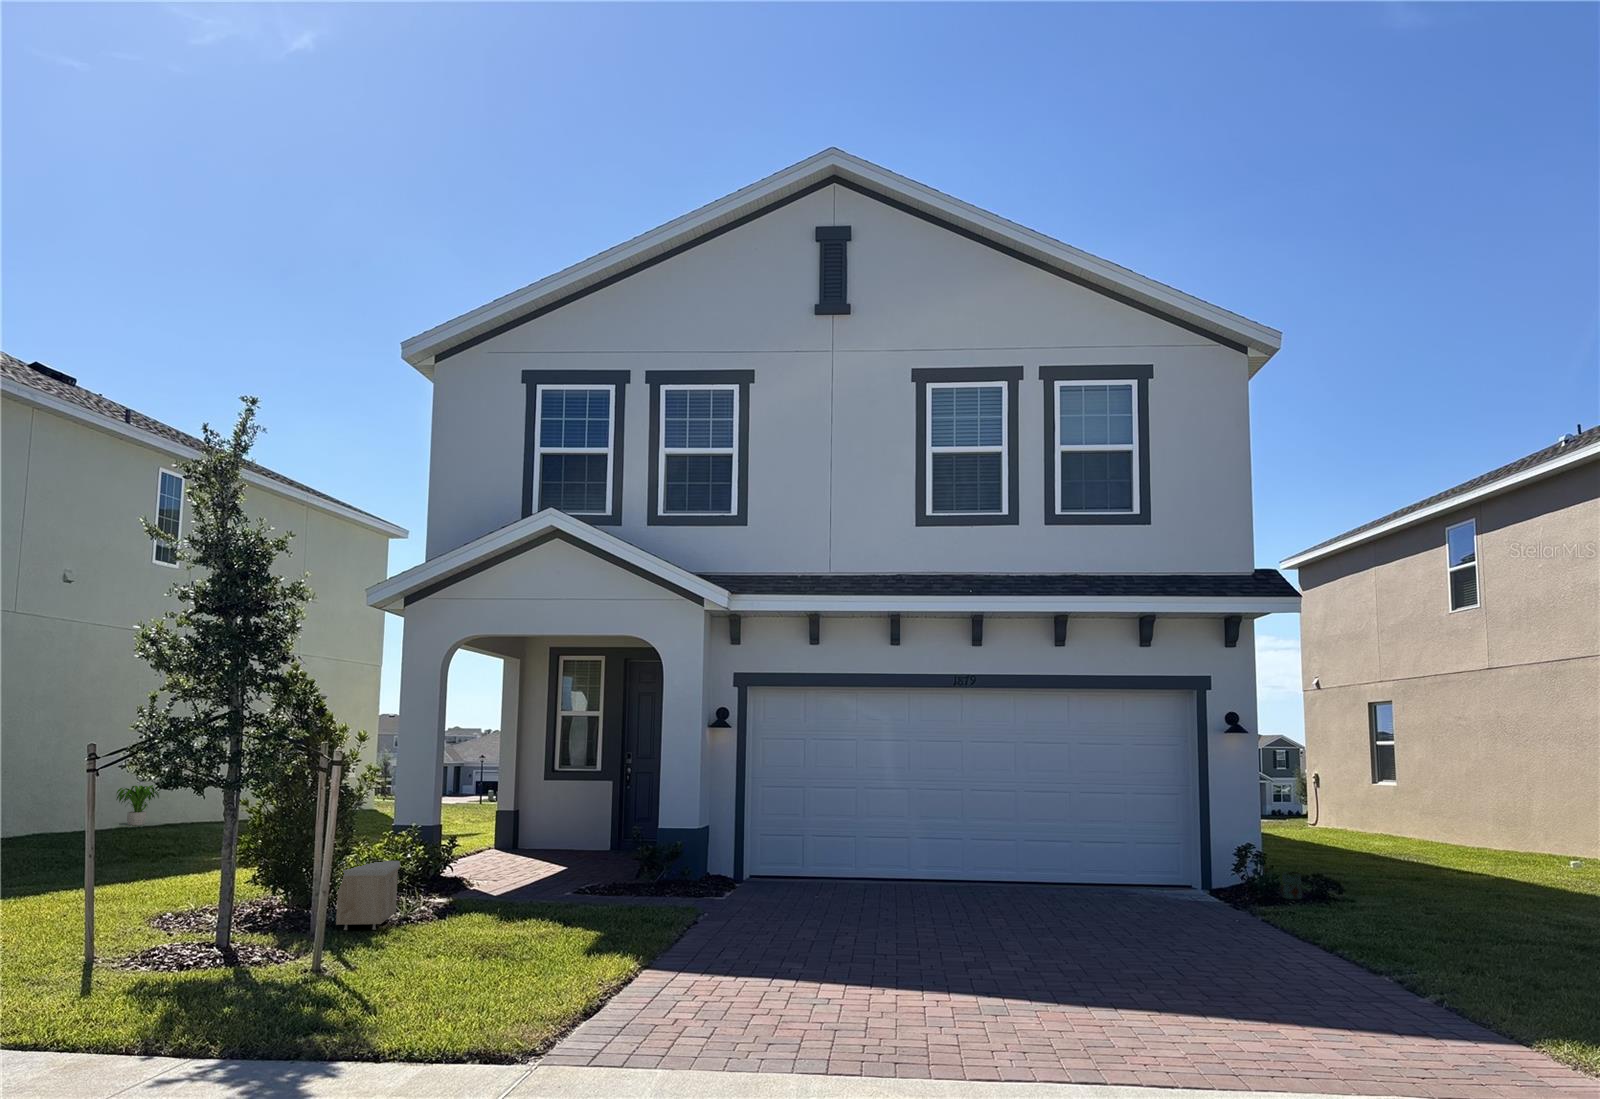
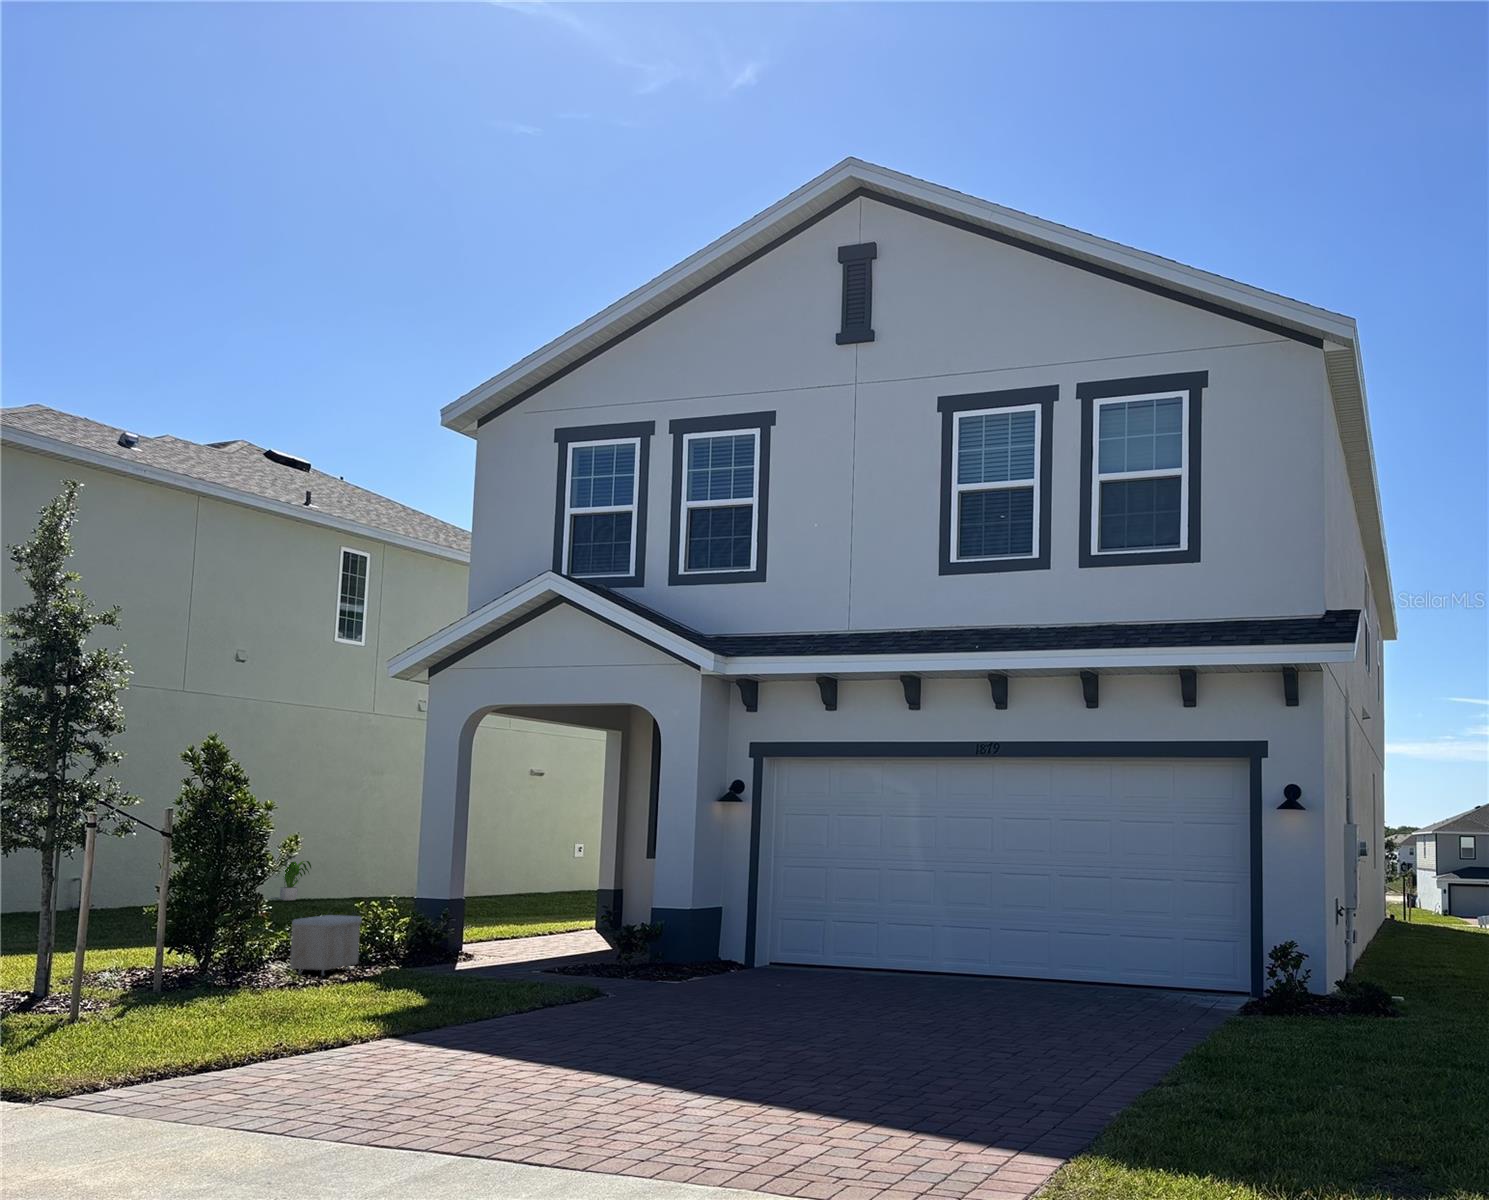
watering can: present [1264,868,1302,899] -> none [1319,970,1369,1009]

